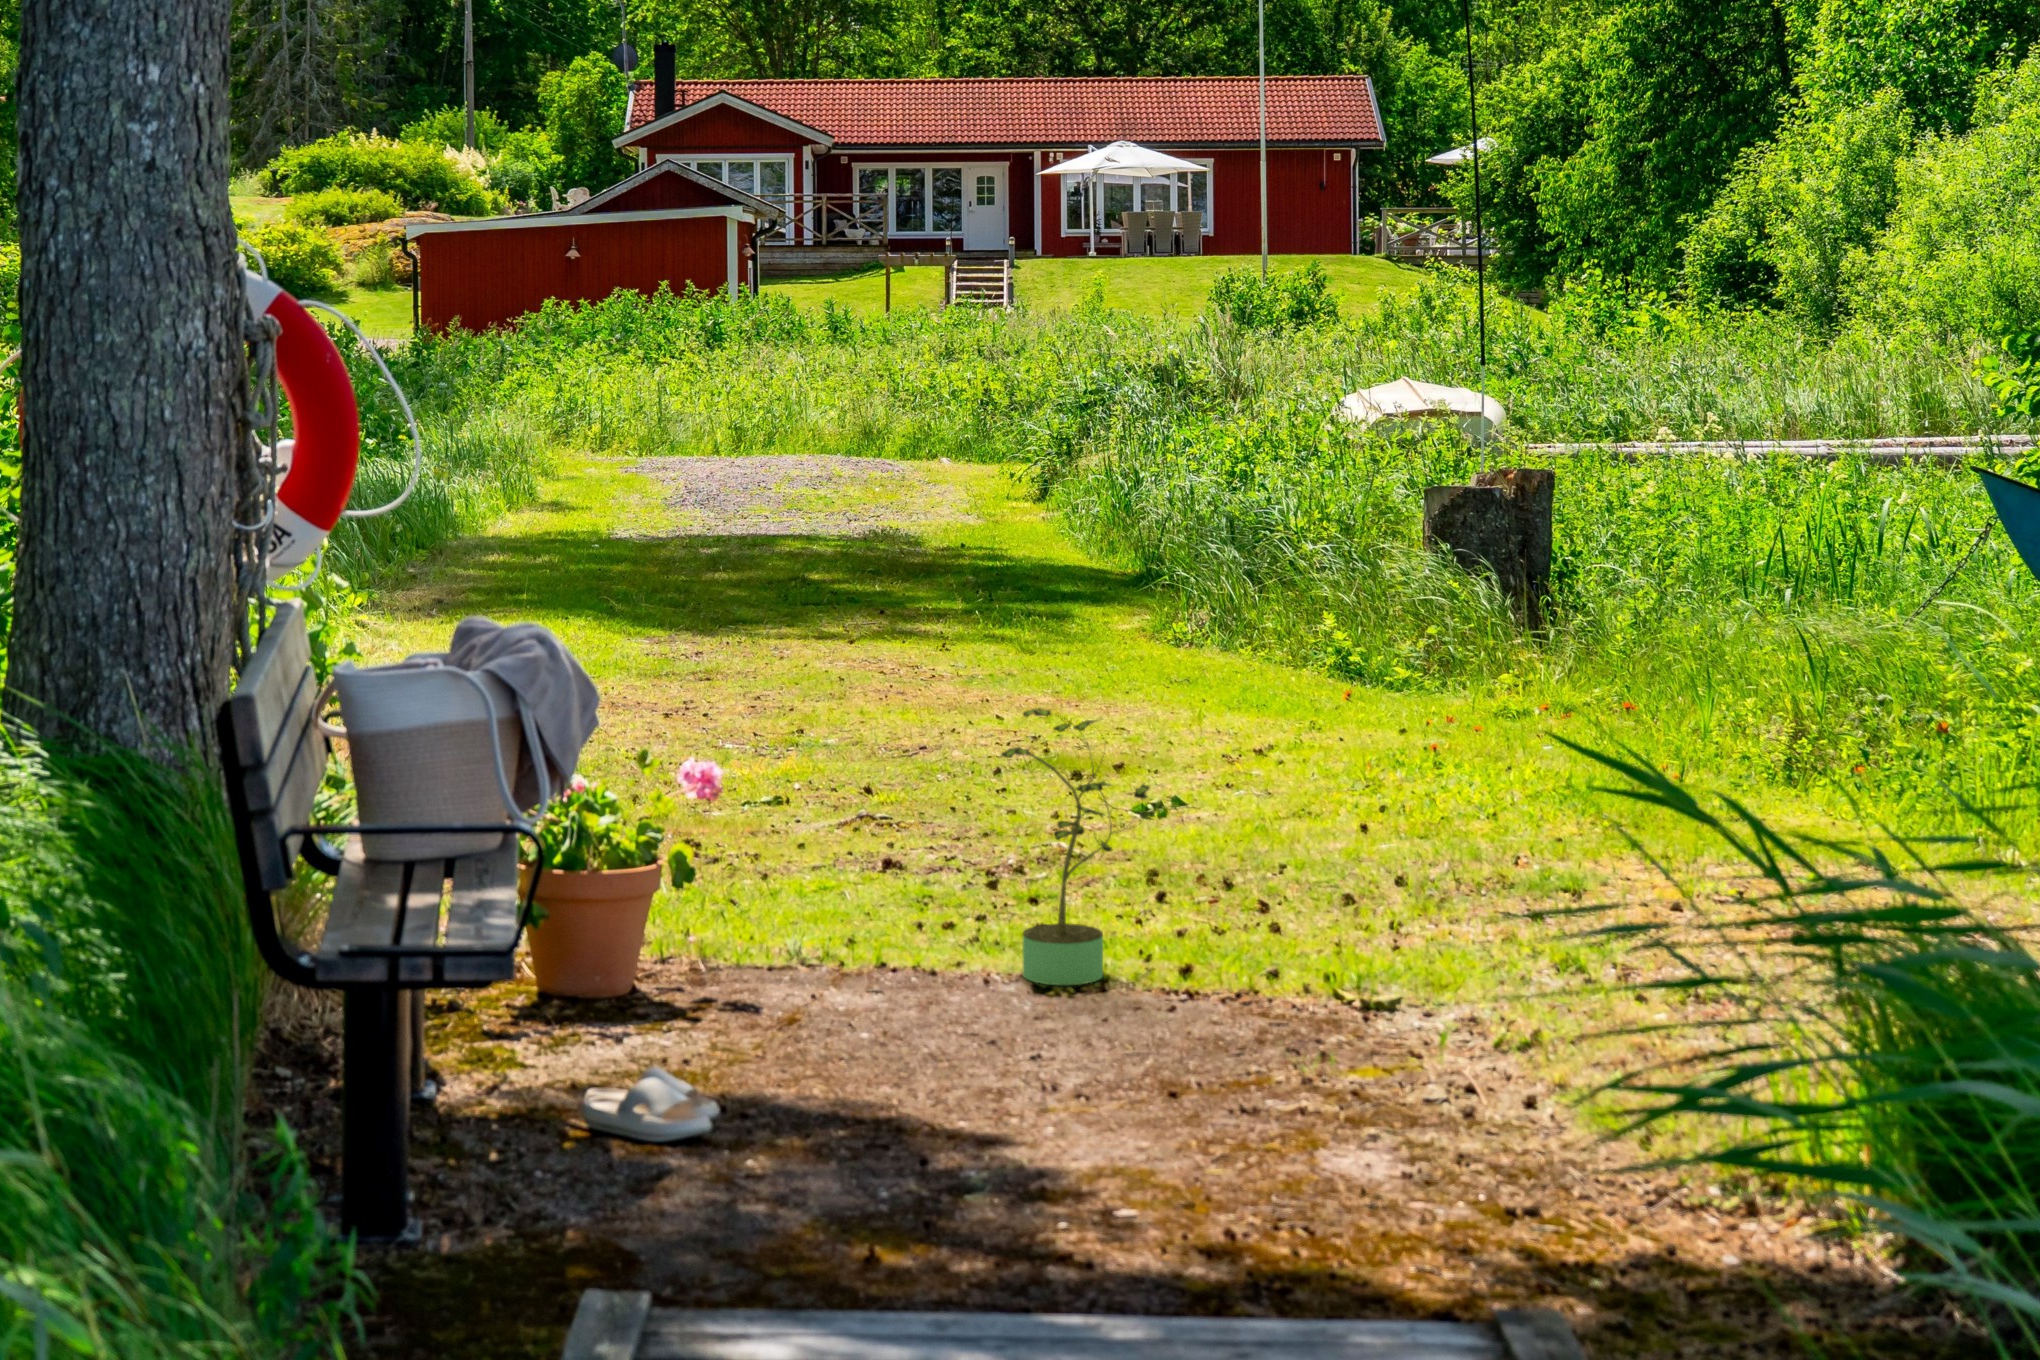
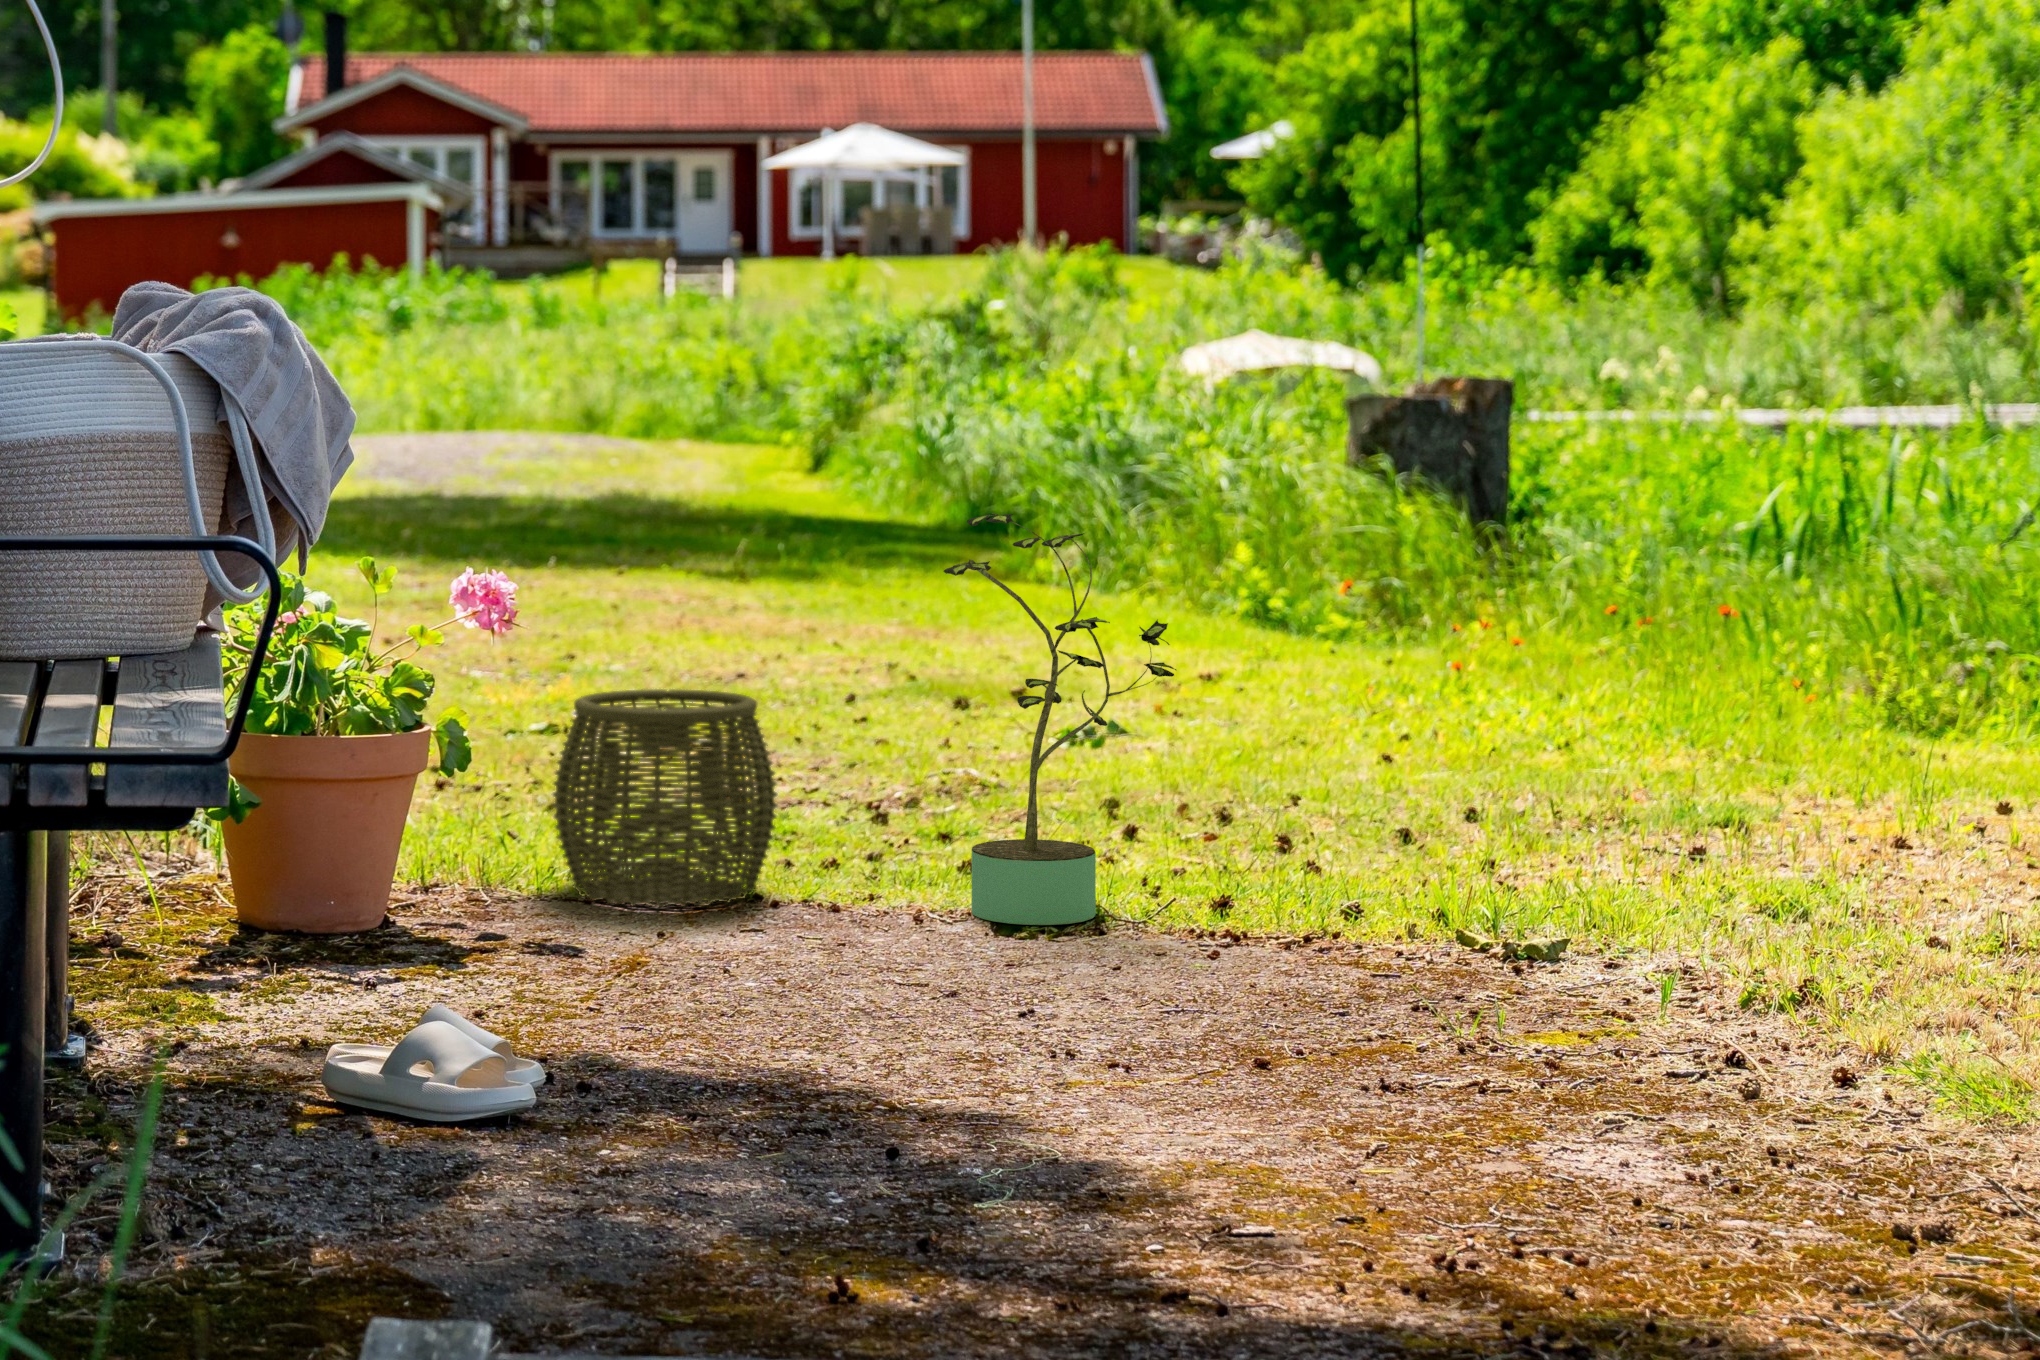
woven basket: none [747,819,898,972] -> present [552,689,778,907]

